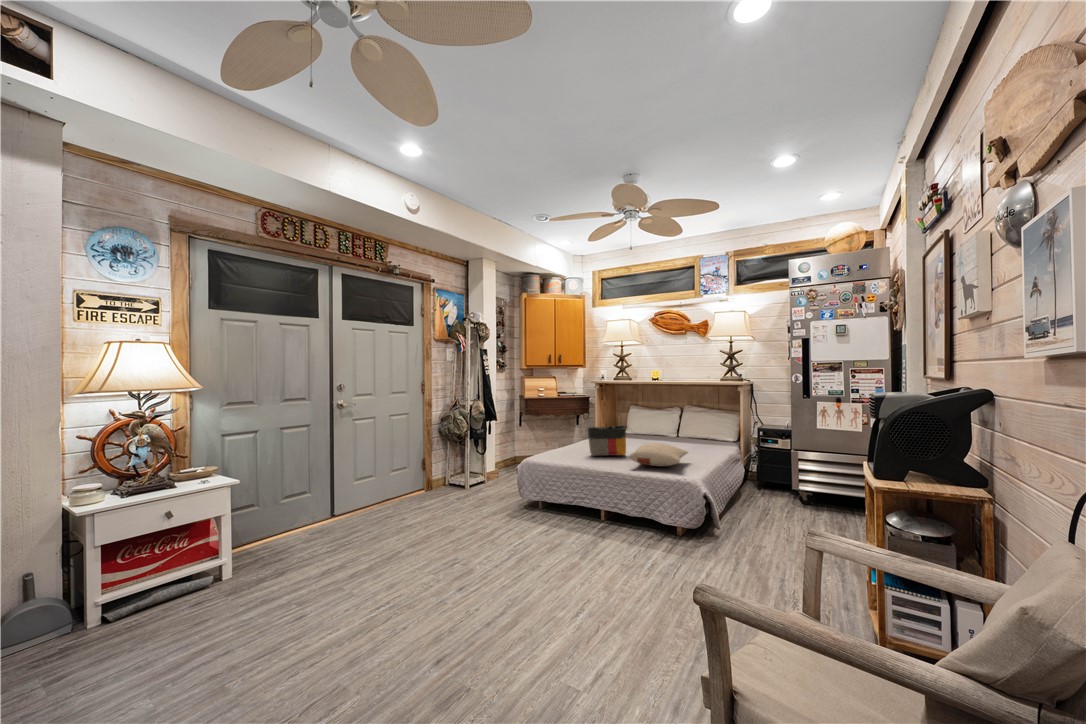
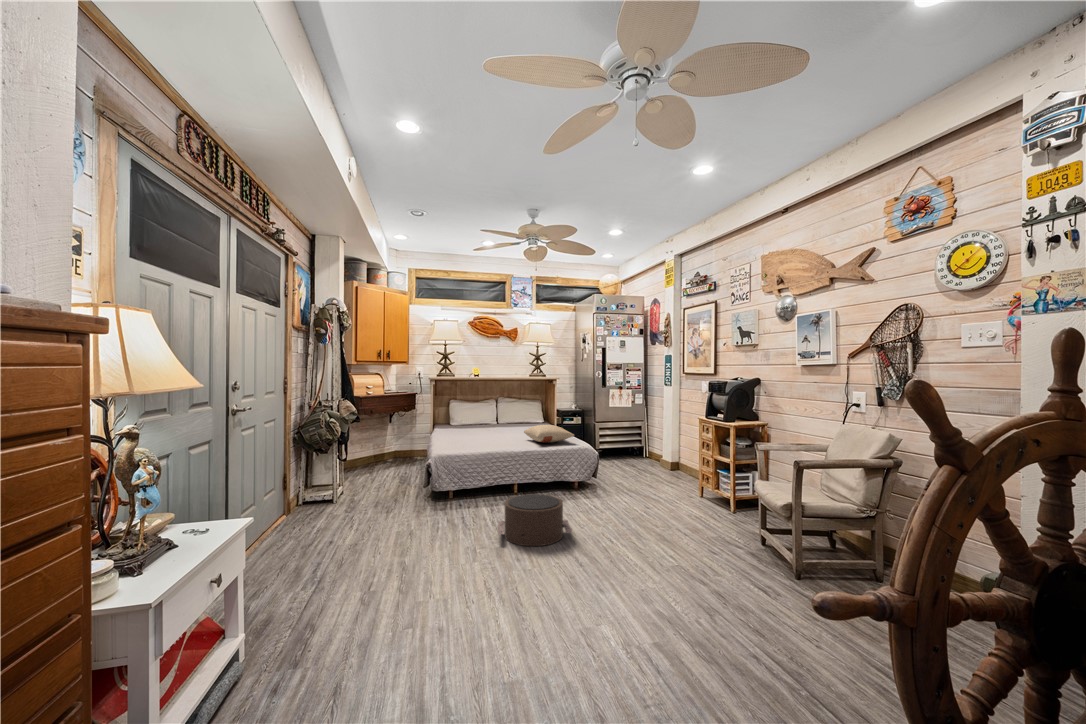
tote bag: present [588,426,627,456] -> none [482,414,511,443]
pouf: none [469,519,555,584] -> present [498,494,572,546]

